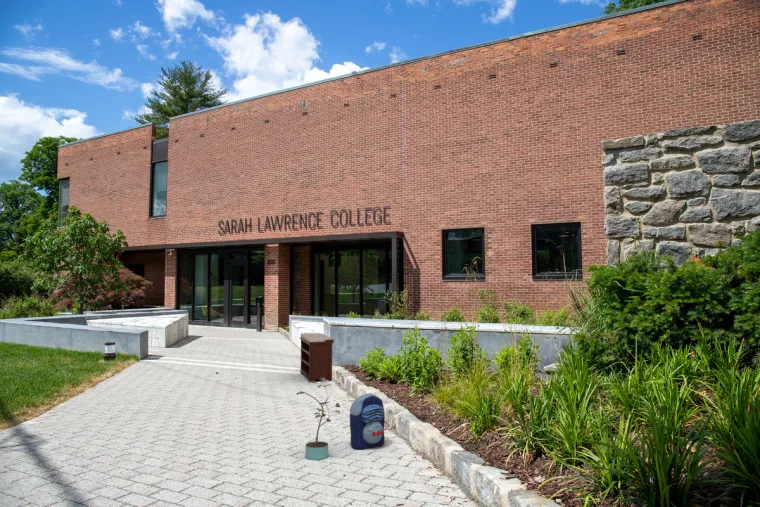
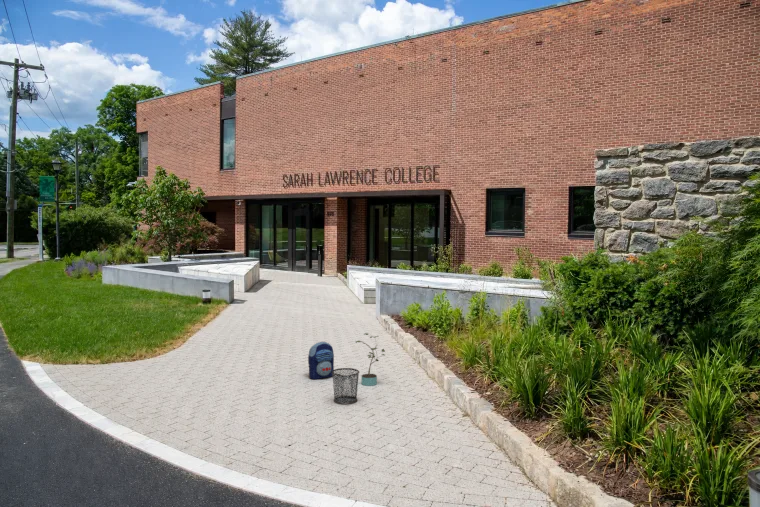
bench: present [300,333,334,382] -> none [357,288,384,328]
backpack: present [350,393,385,449] -> present [308,341,334,379]
waste bin: none [258,433,302,493] -> present [332,368,359,404]

